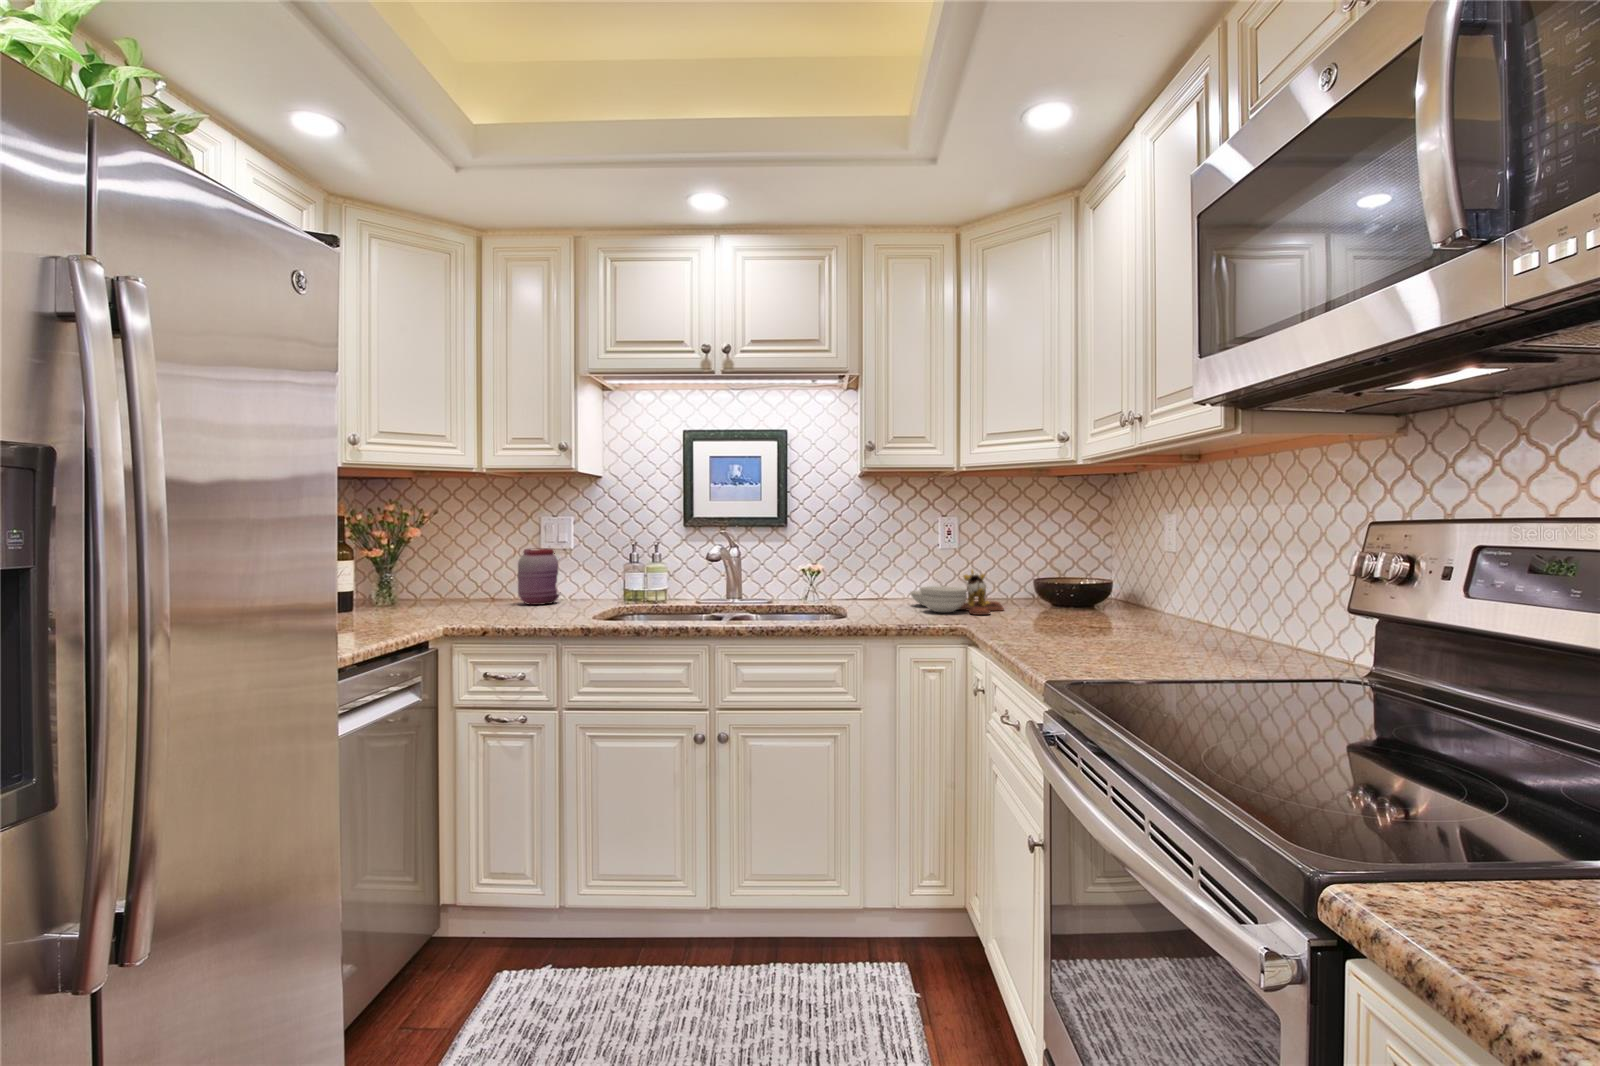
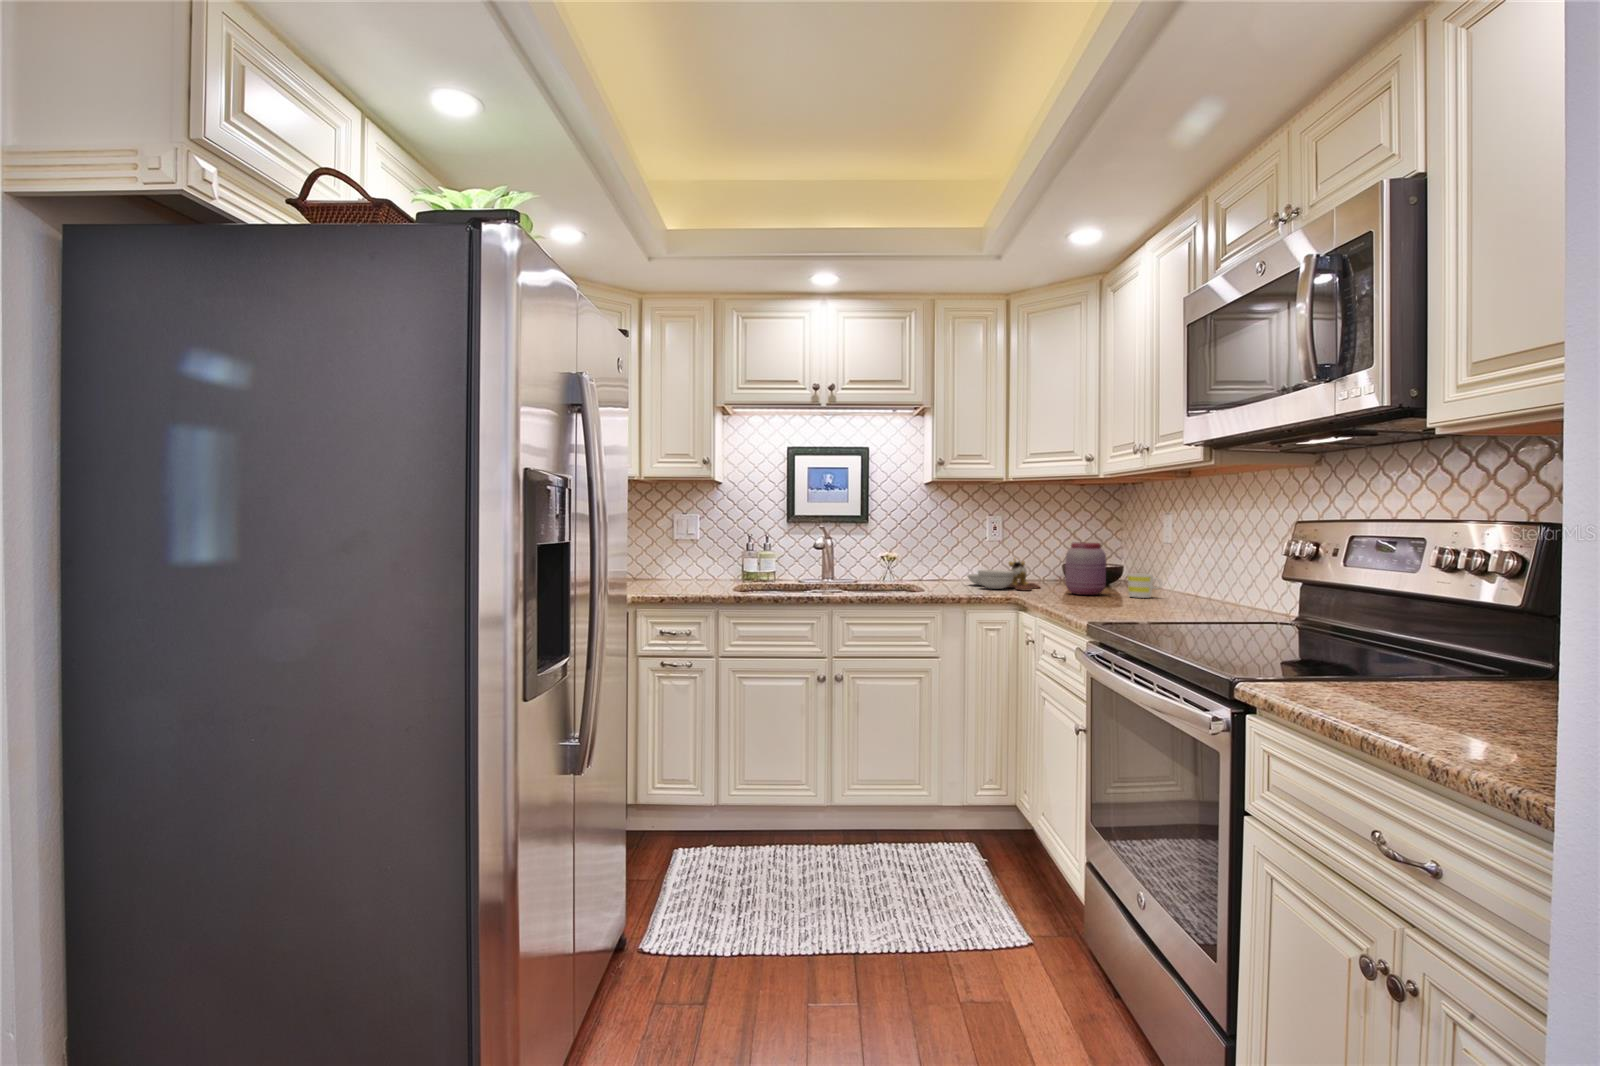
jar: present [518,548,561,605] -> present [1065,542,1106,595]
mug: none [1116,593,1164,628] -> present [1127,573,1162,598]

